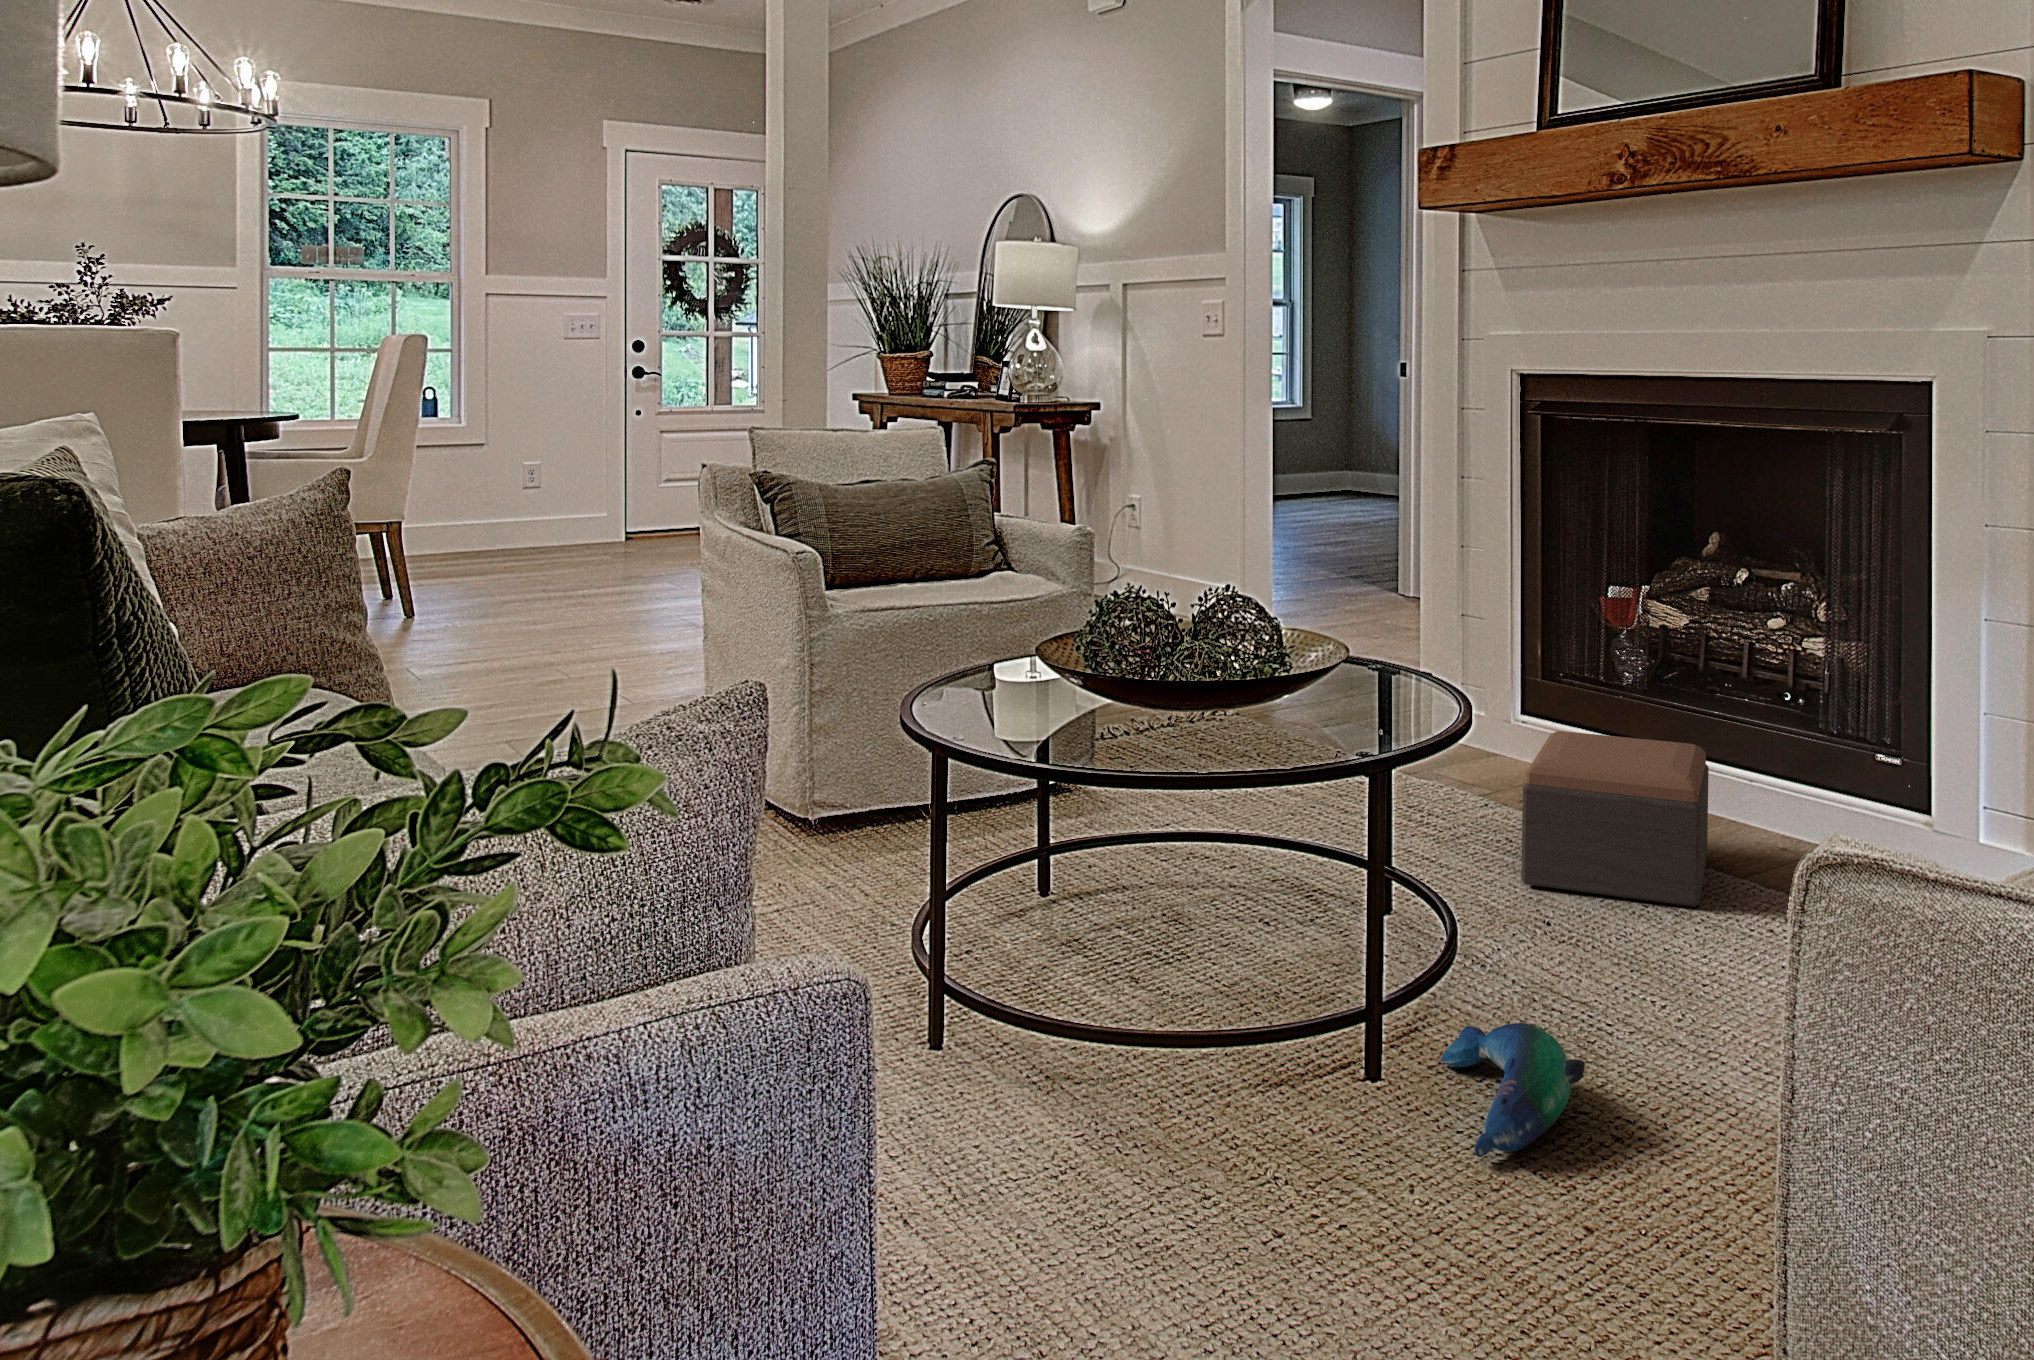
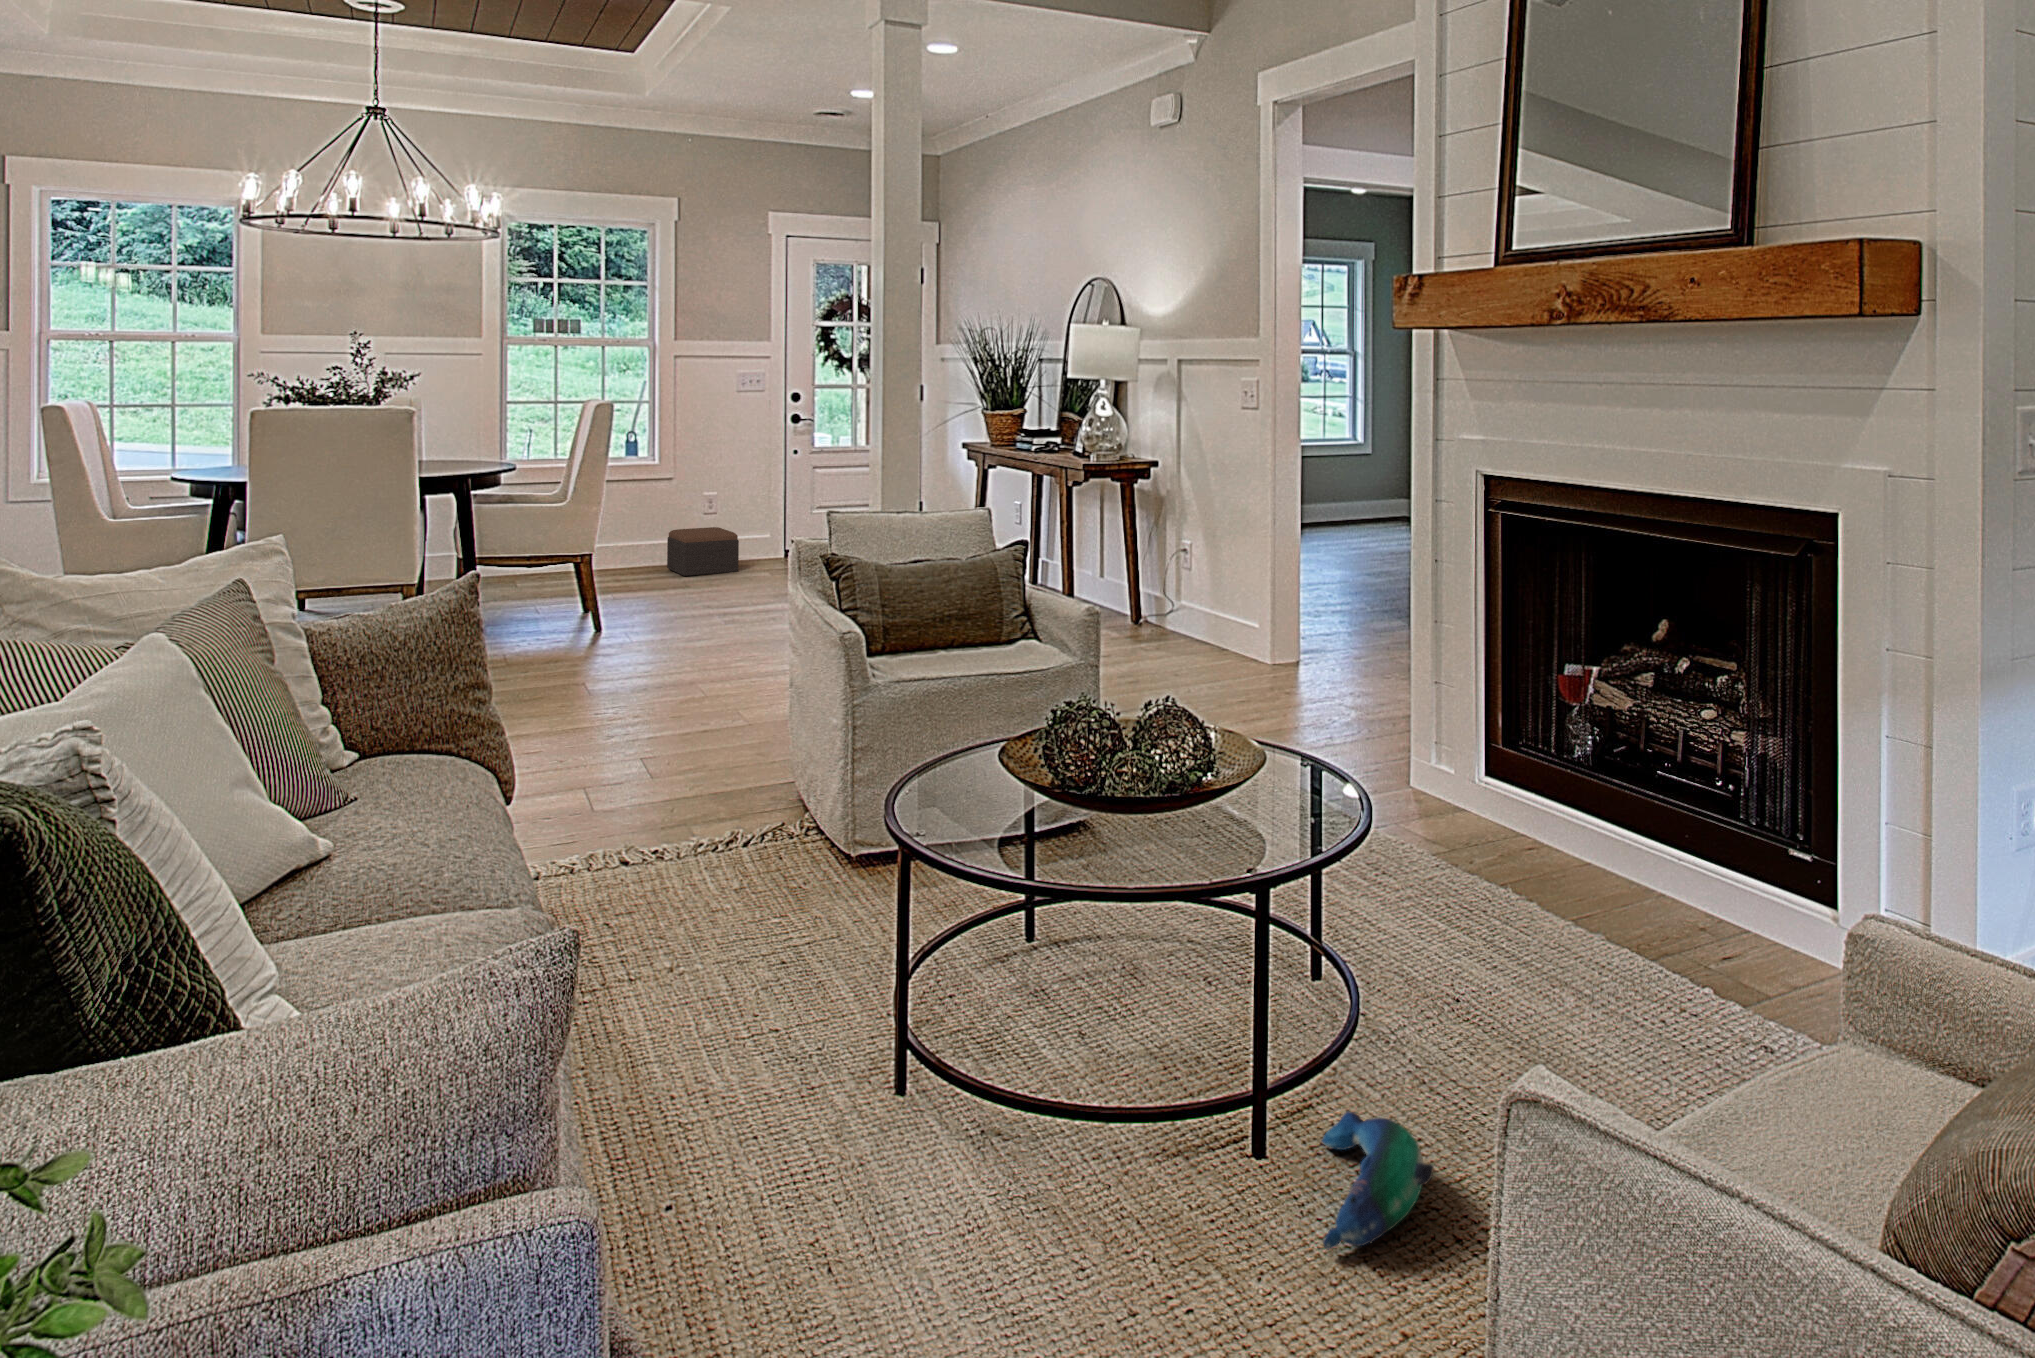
footstool: present [1521,731,1709,907] -> present [667,527,739,576]

